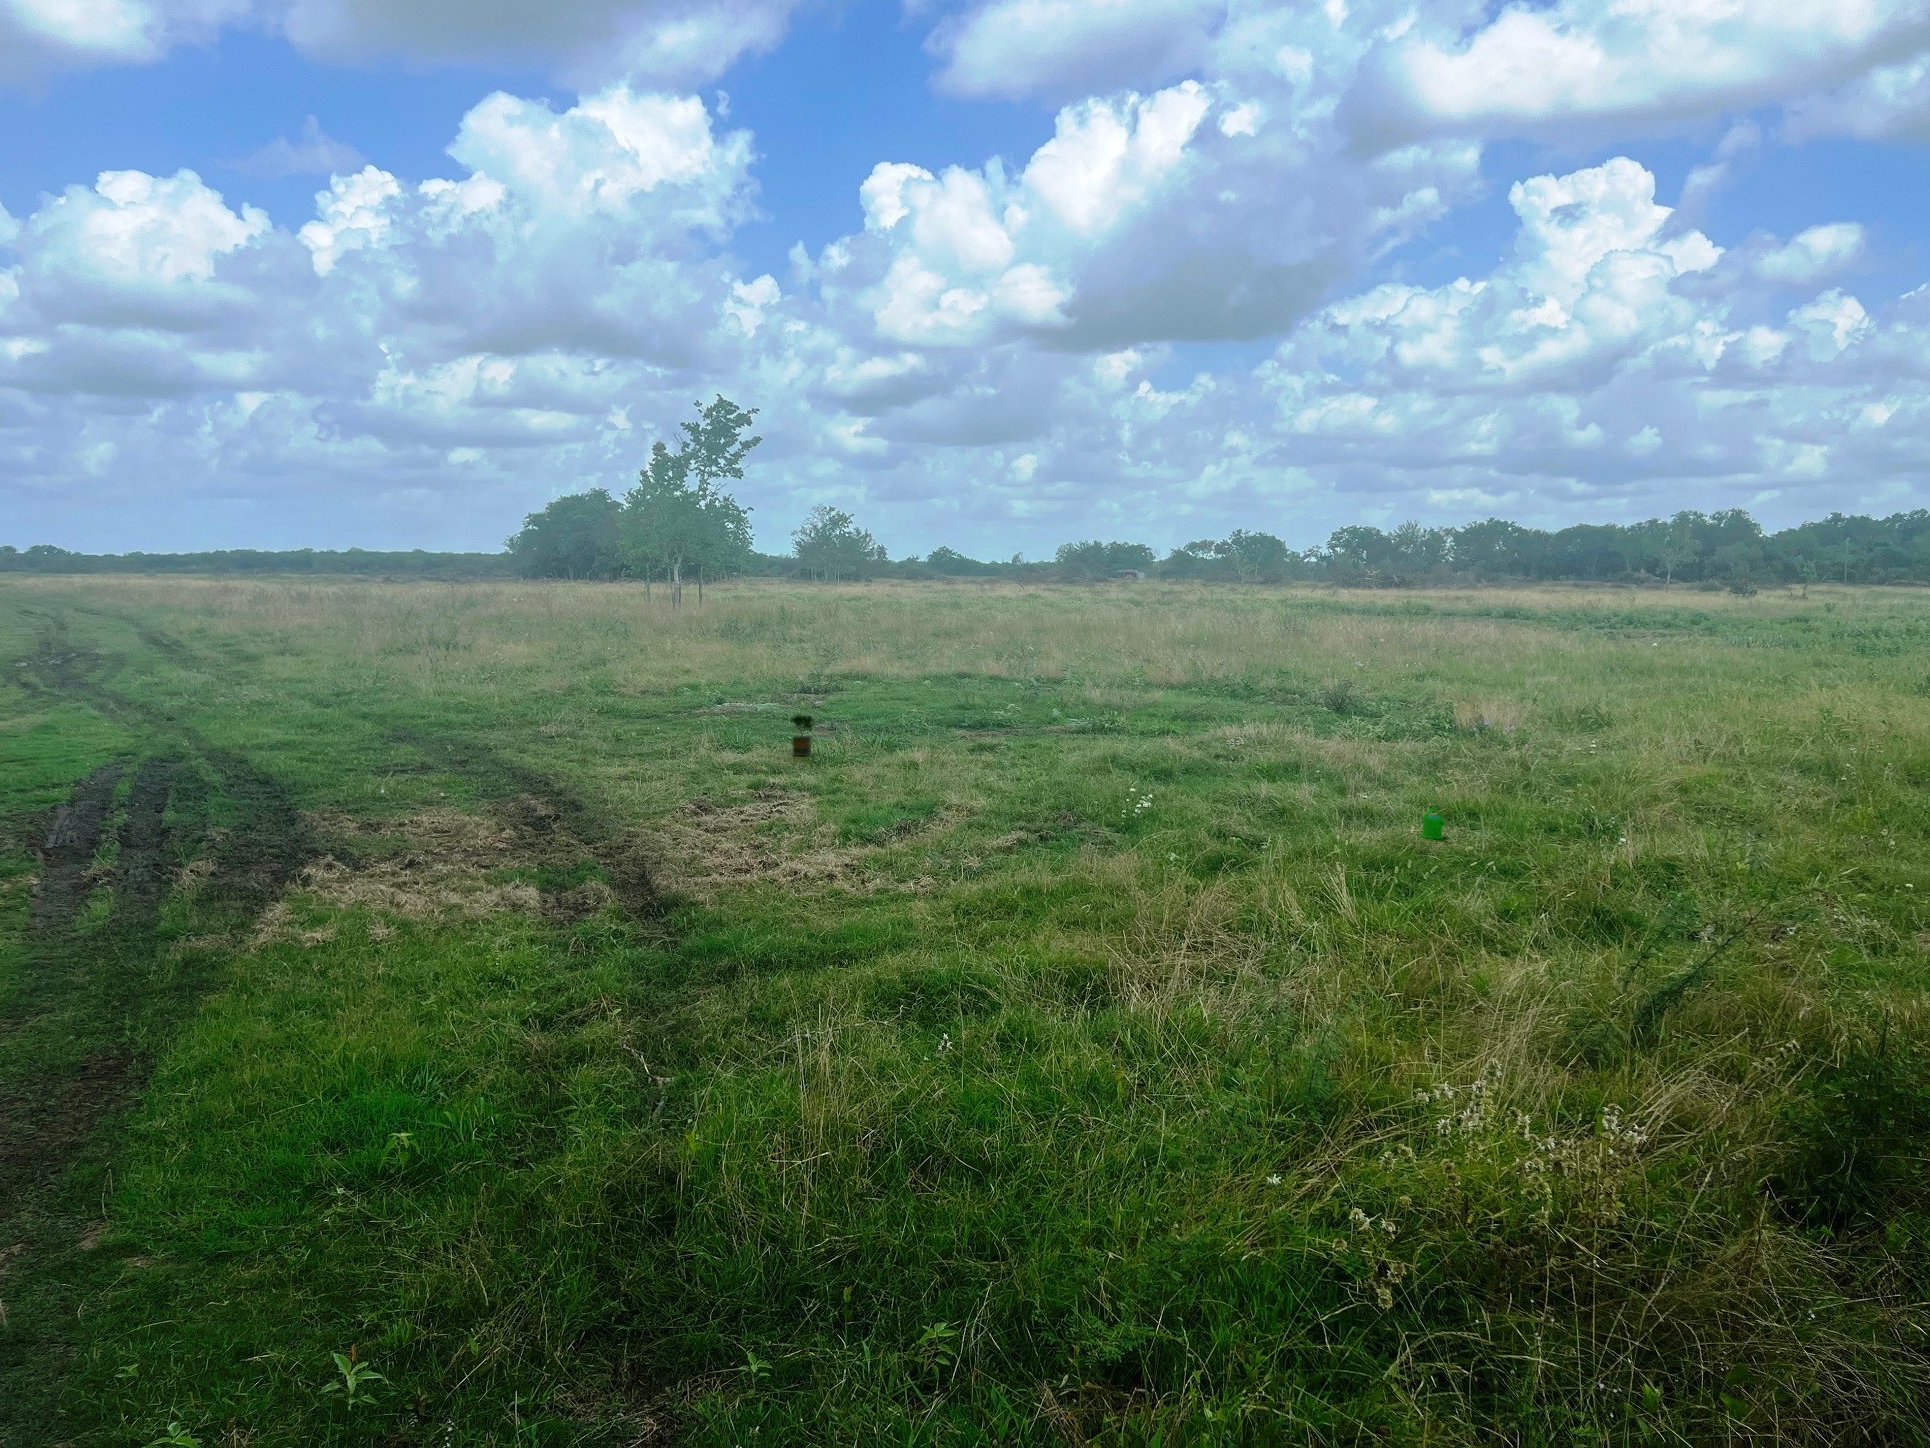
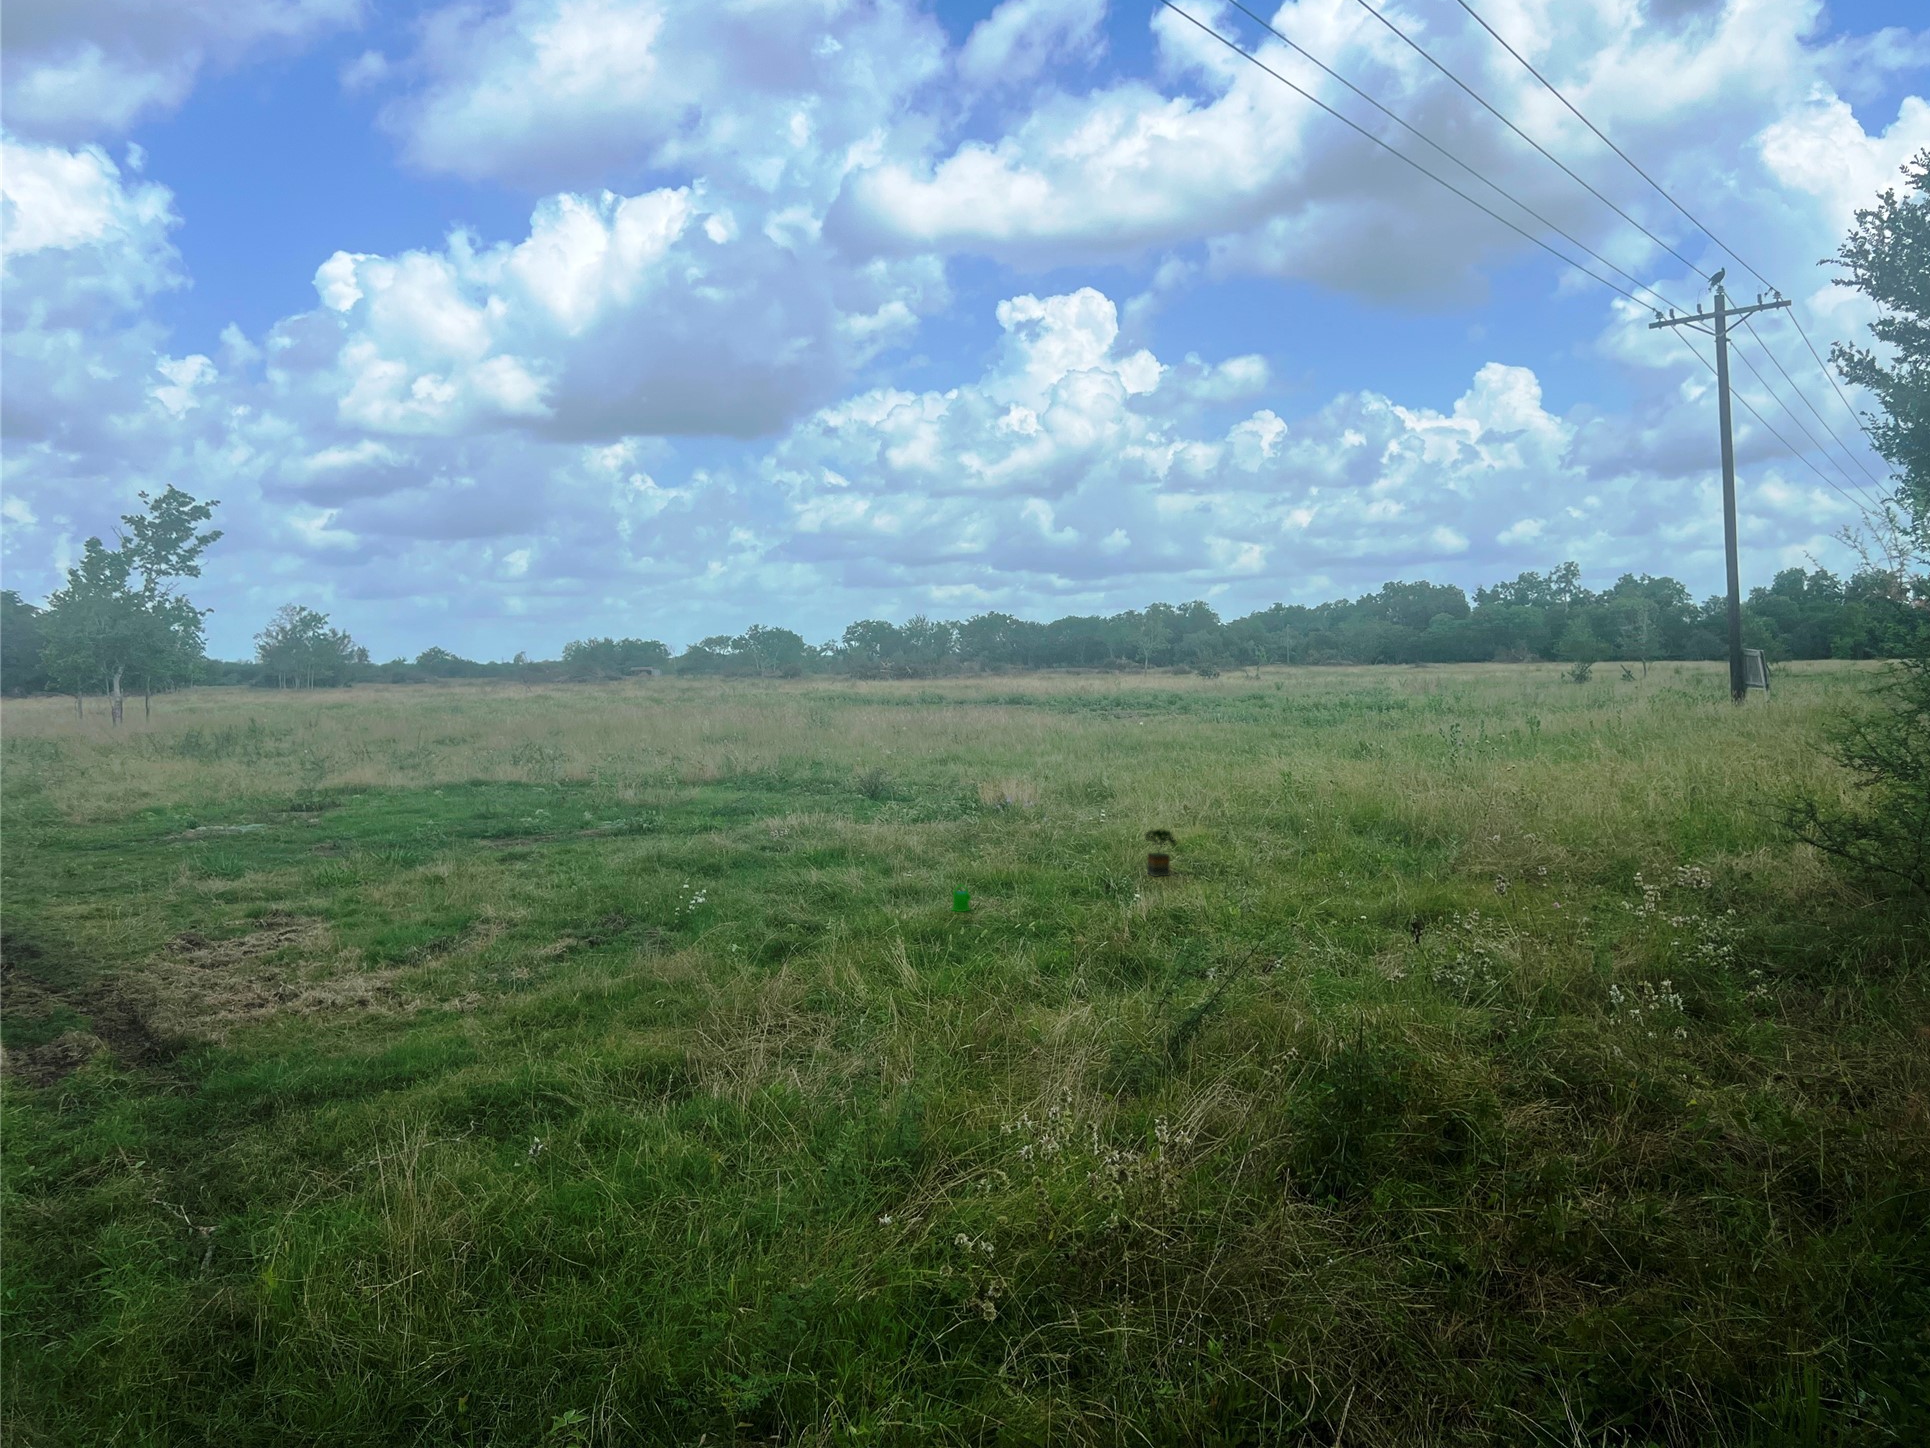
potted tree: present [790,715,814,756] -> present [1145,829,1177,876]

